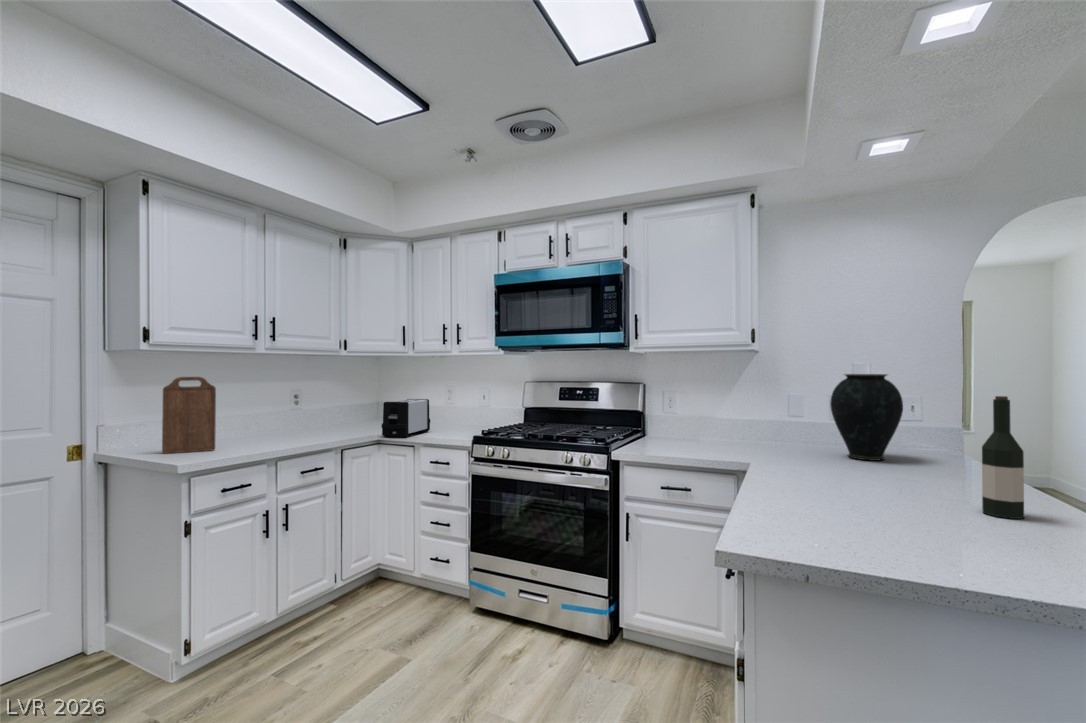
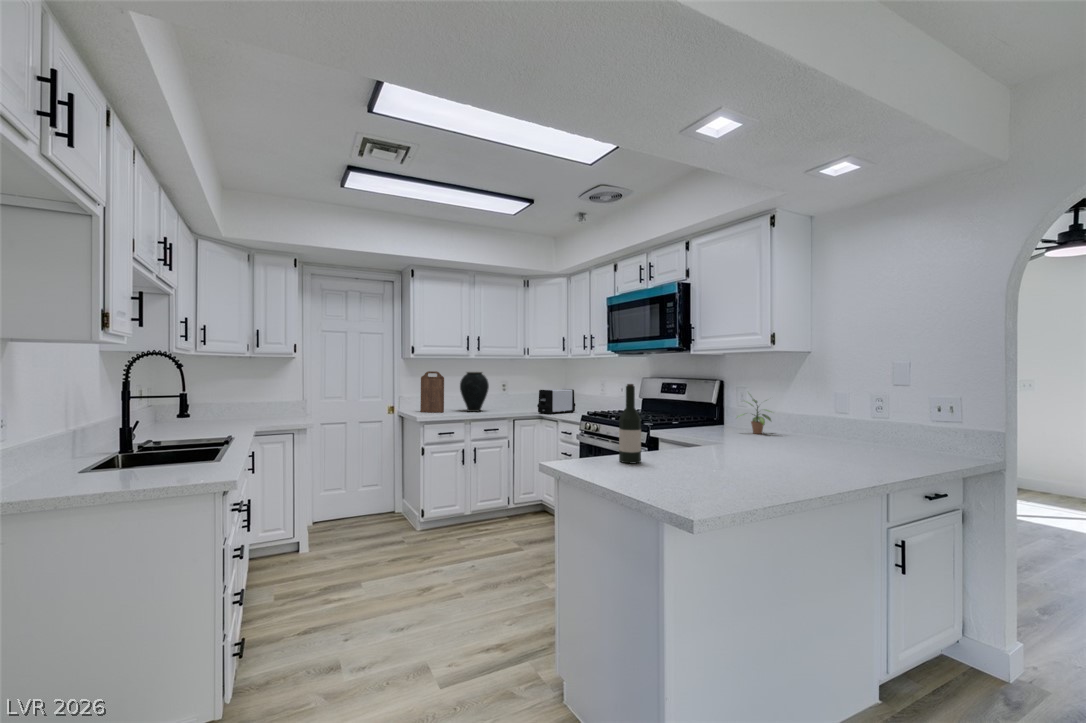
vase: present [830,374,903,461] -> present [460,372,489,412]
potted plant: none [701,395,744,446] -> present [739,399,771,434]
wine bottle: present [982,396,1024,519] -> present [619,384,641,463]

